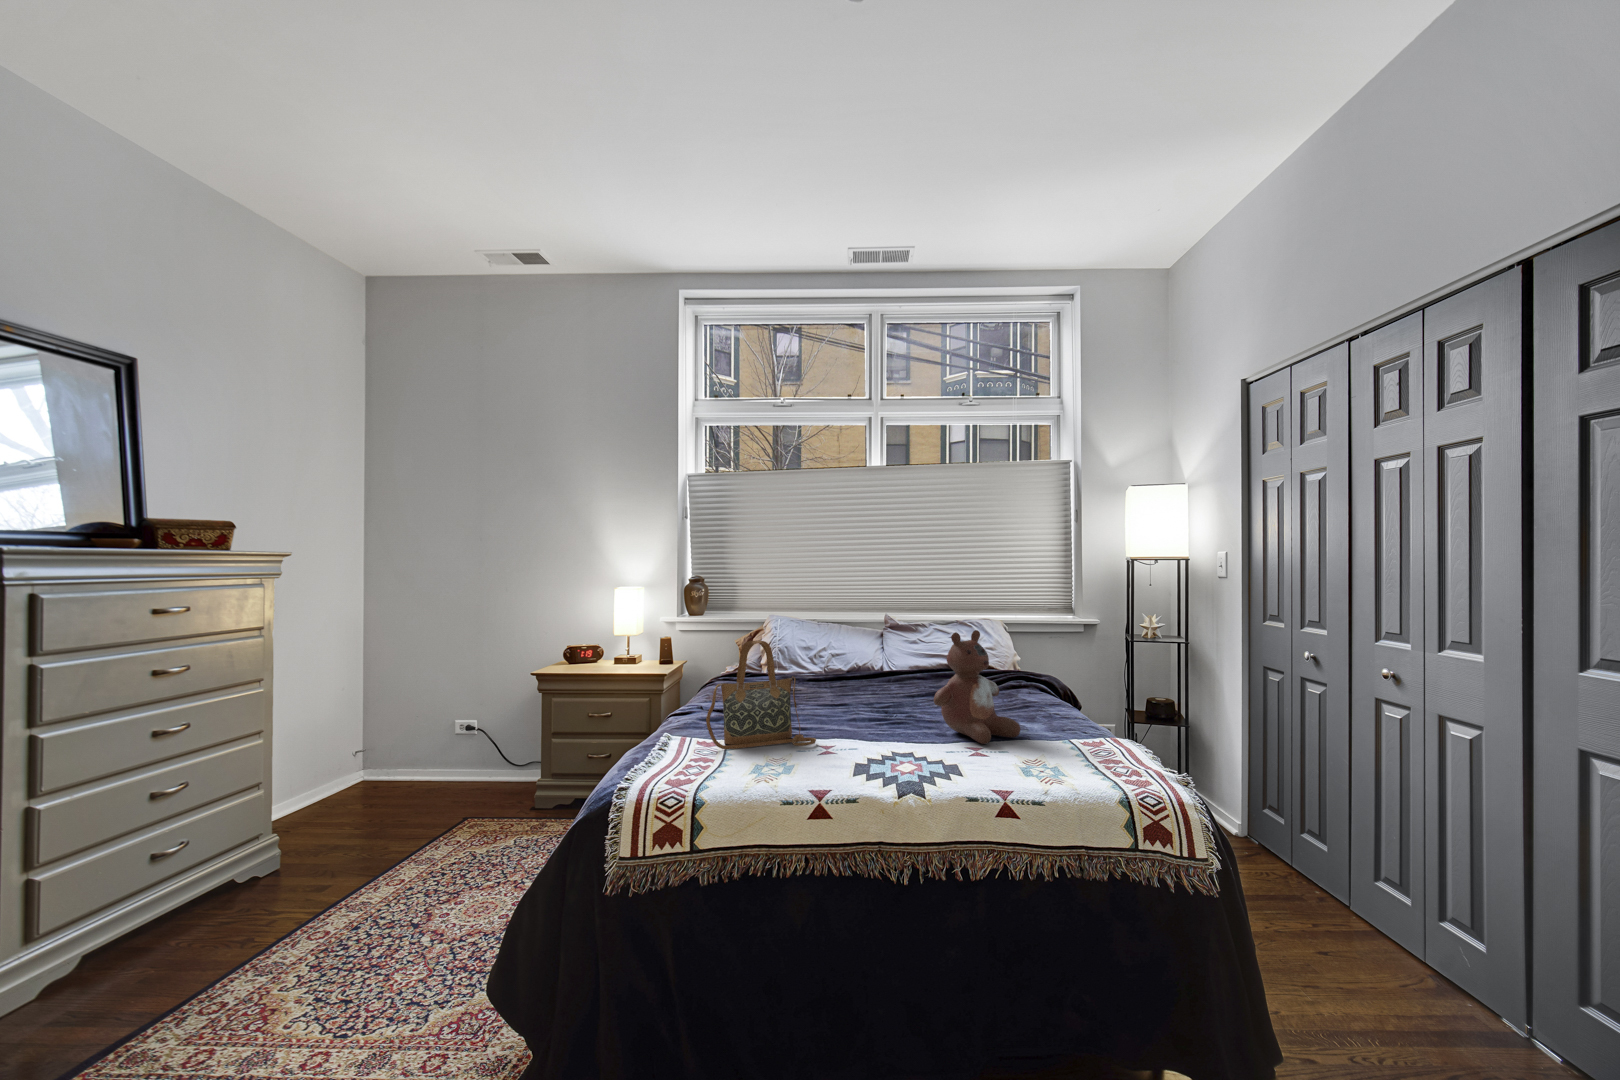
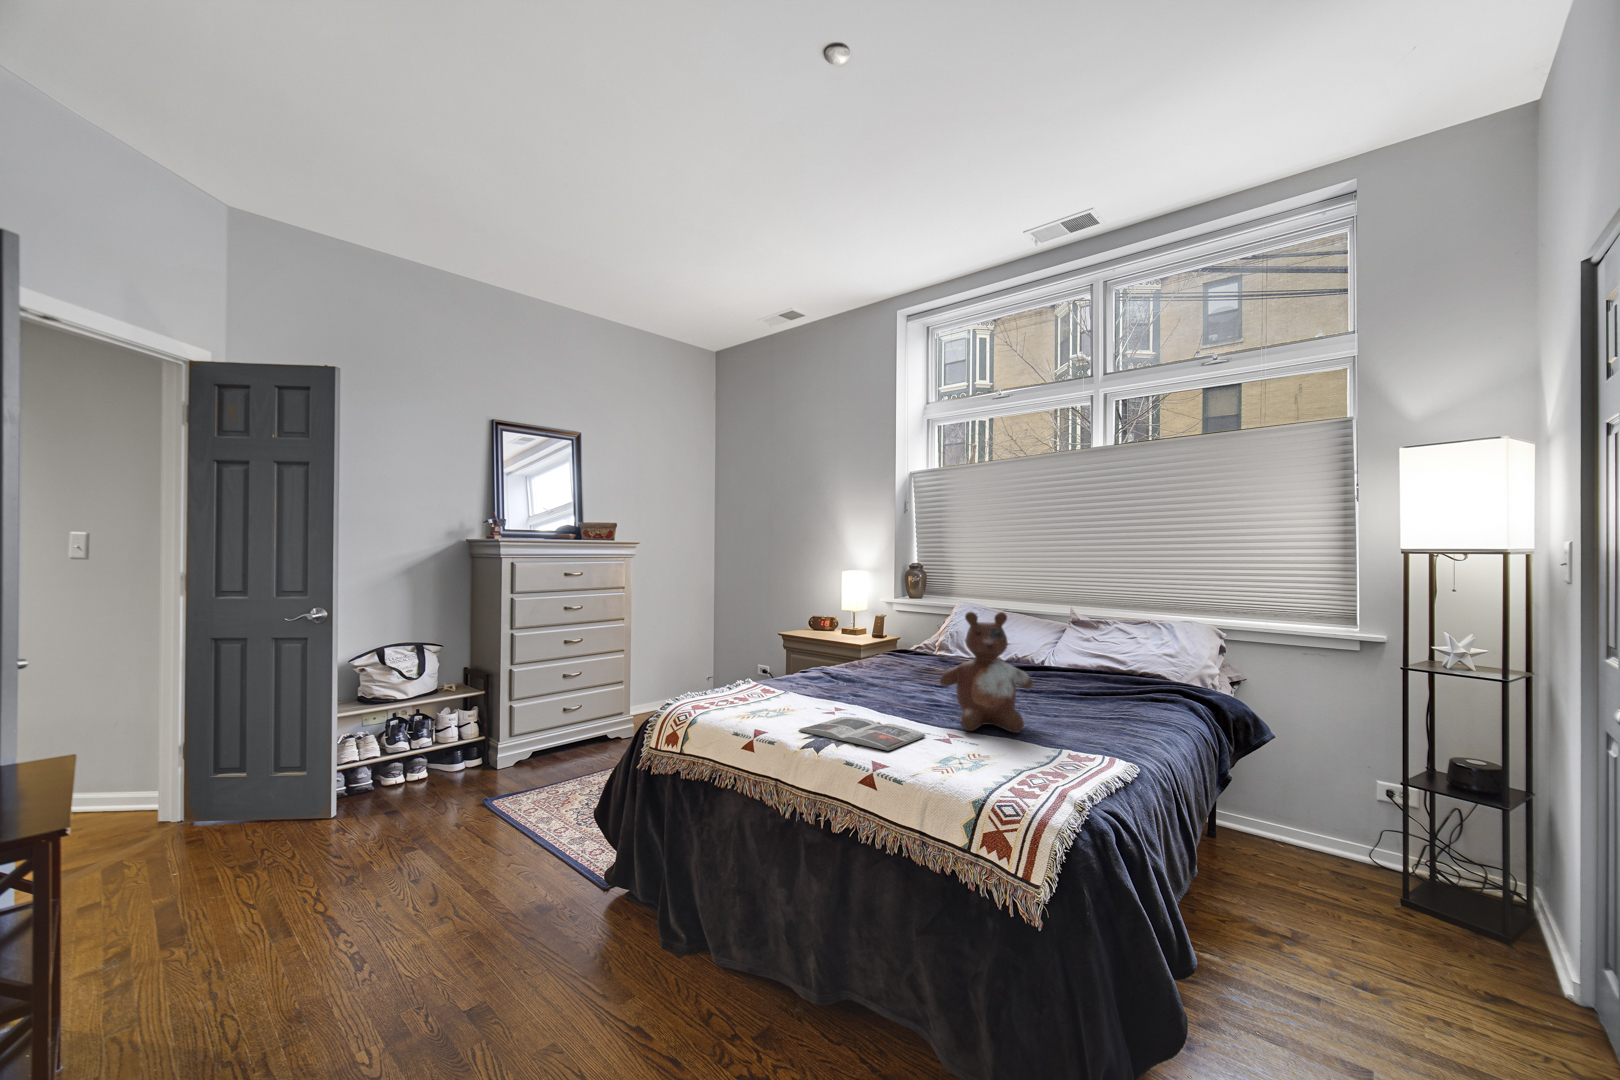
handbag: present [706,641,816,749] -> none [749,604,833,702]
magazine: none [864,752,983,780] -> present [798,717,926,751]

